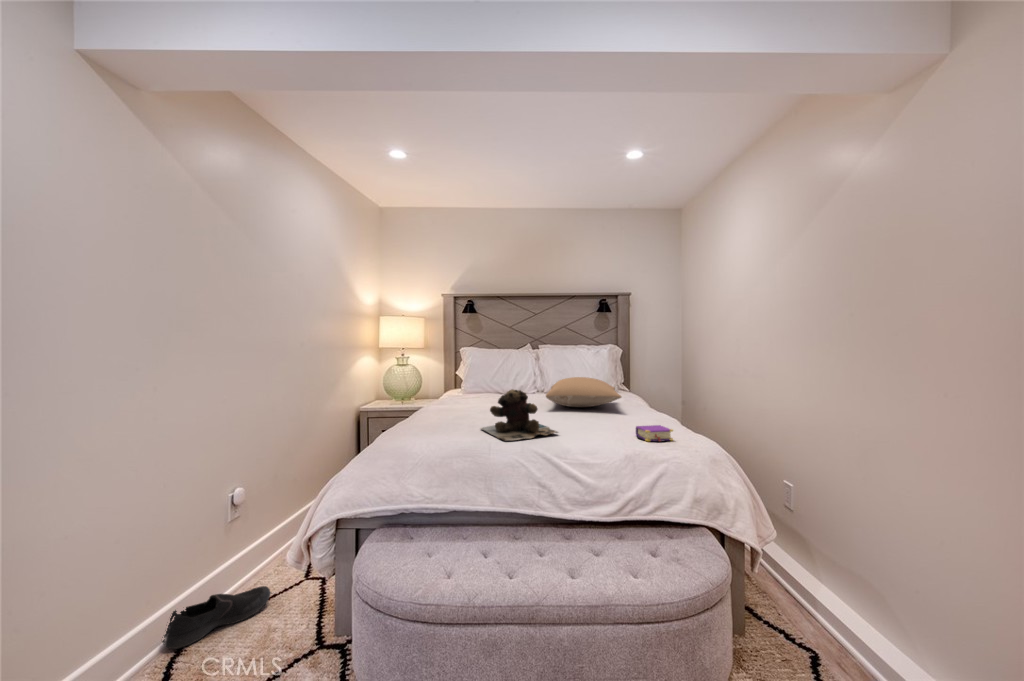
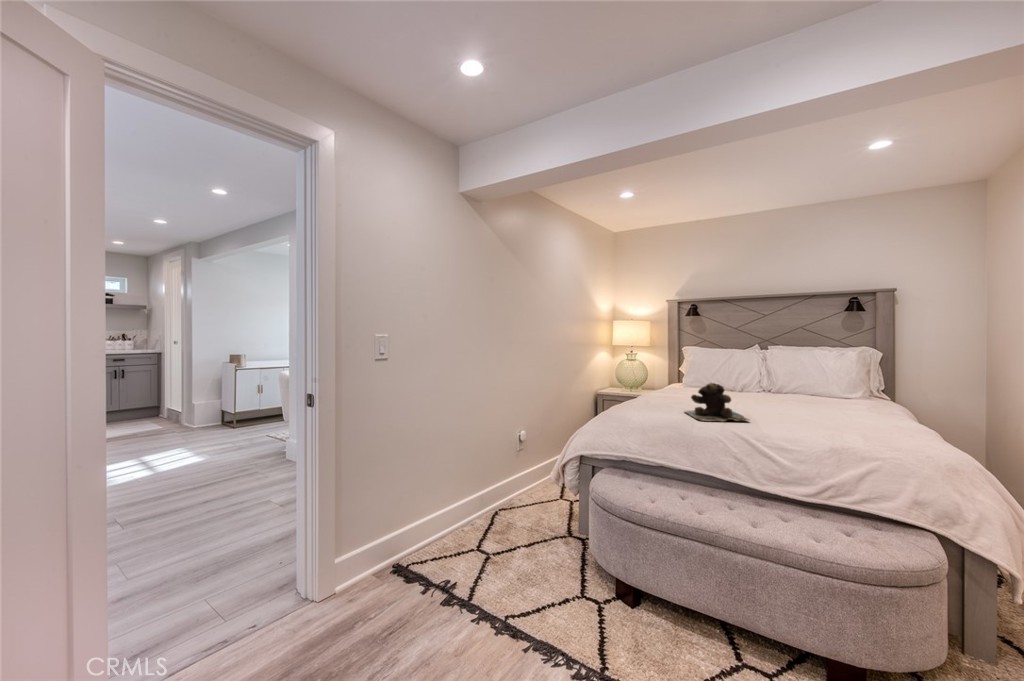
pillow: present [546,377,621,407] -> none [754,378,842,407]
book: present [636,425,673,442] -> none [813,423,885,441]
shoe: present [162,586,271,649] -> none [488,492,541,516]

